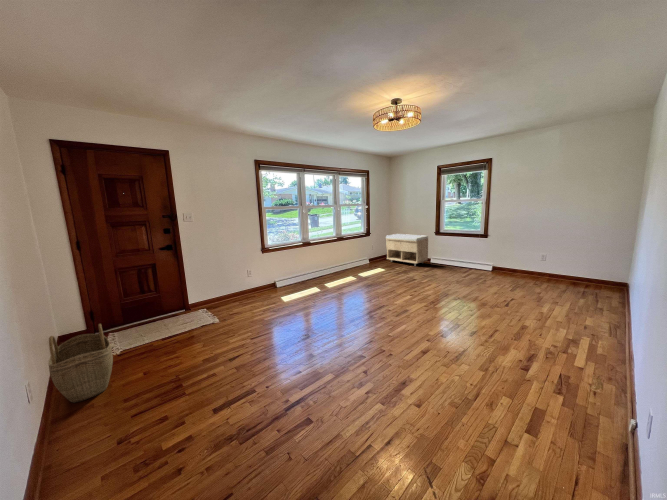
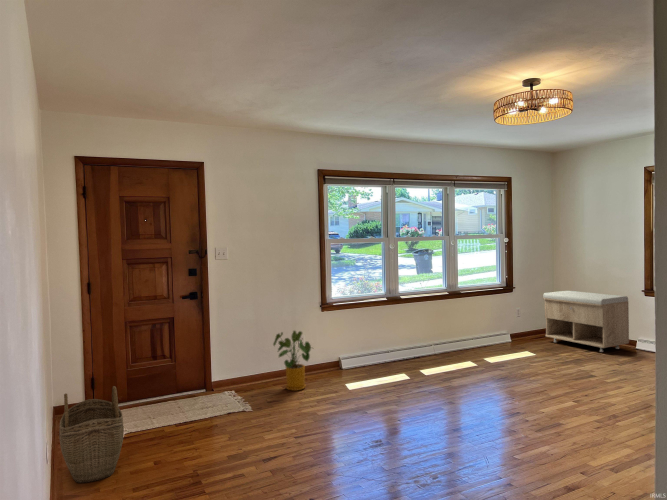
house plant: none [231,266,259,304] -> present [273,331,311,391]

